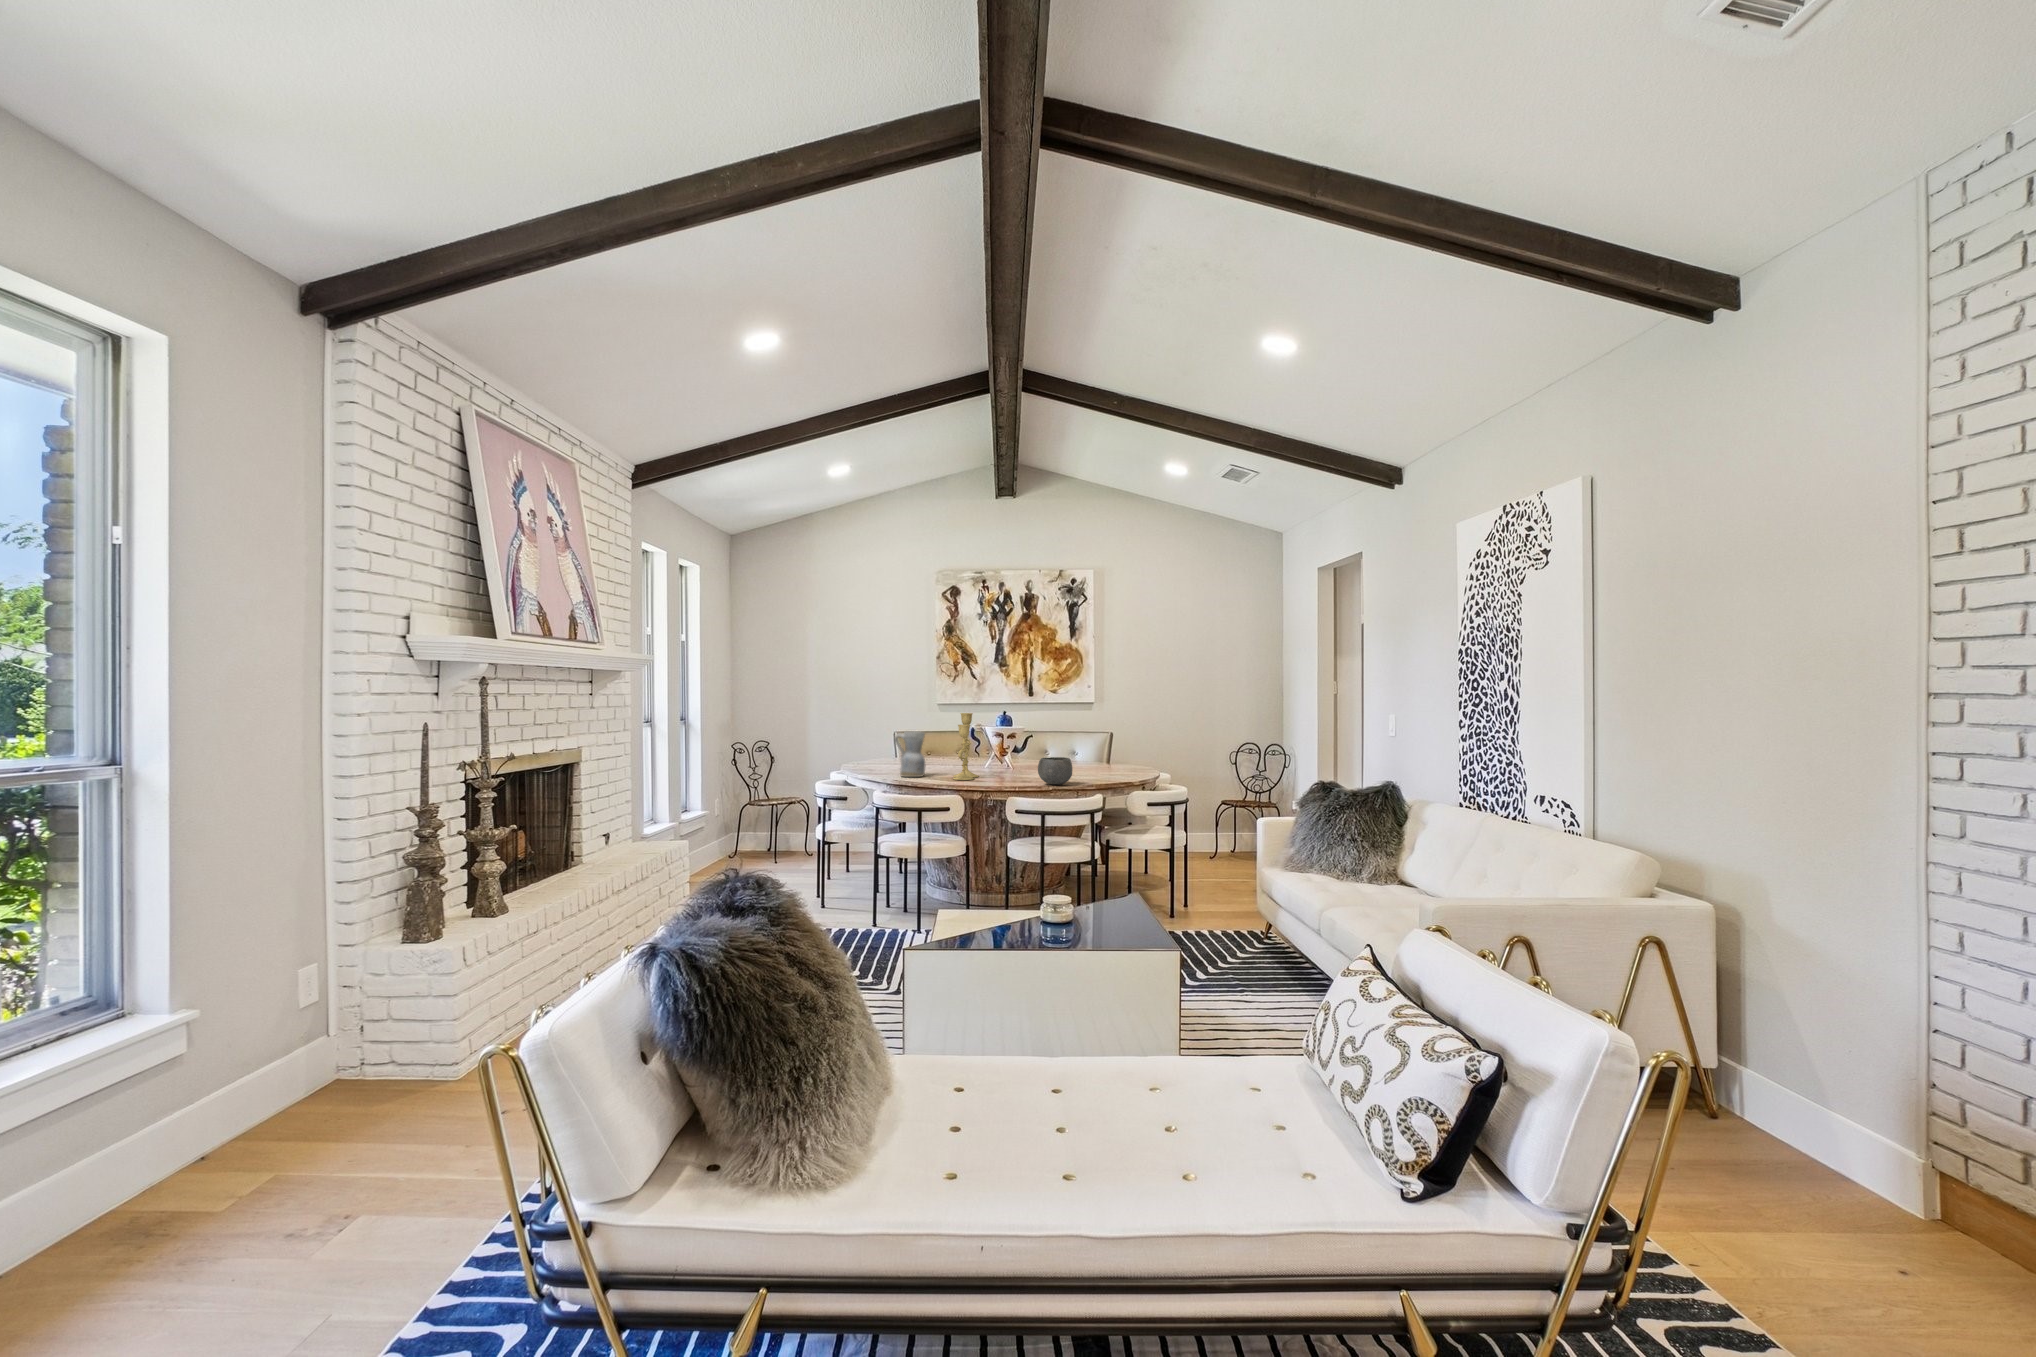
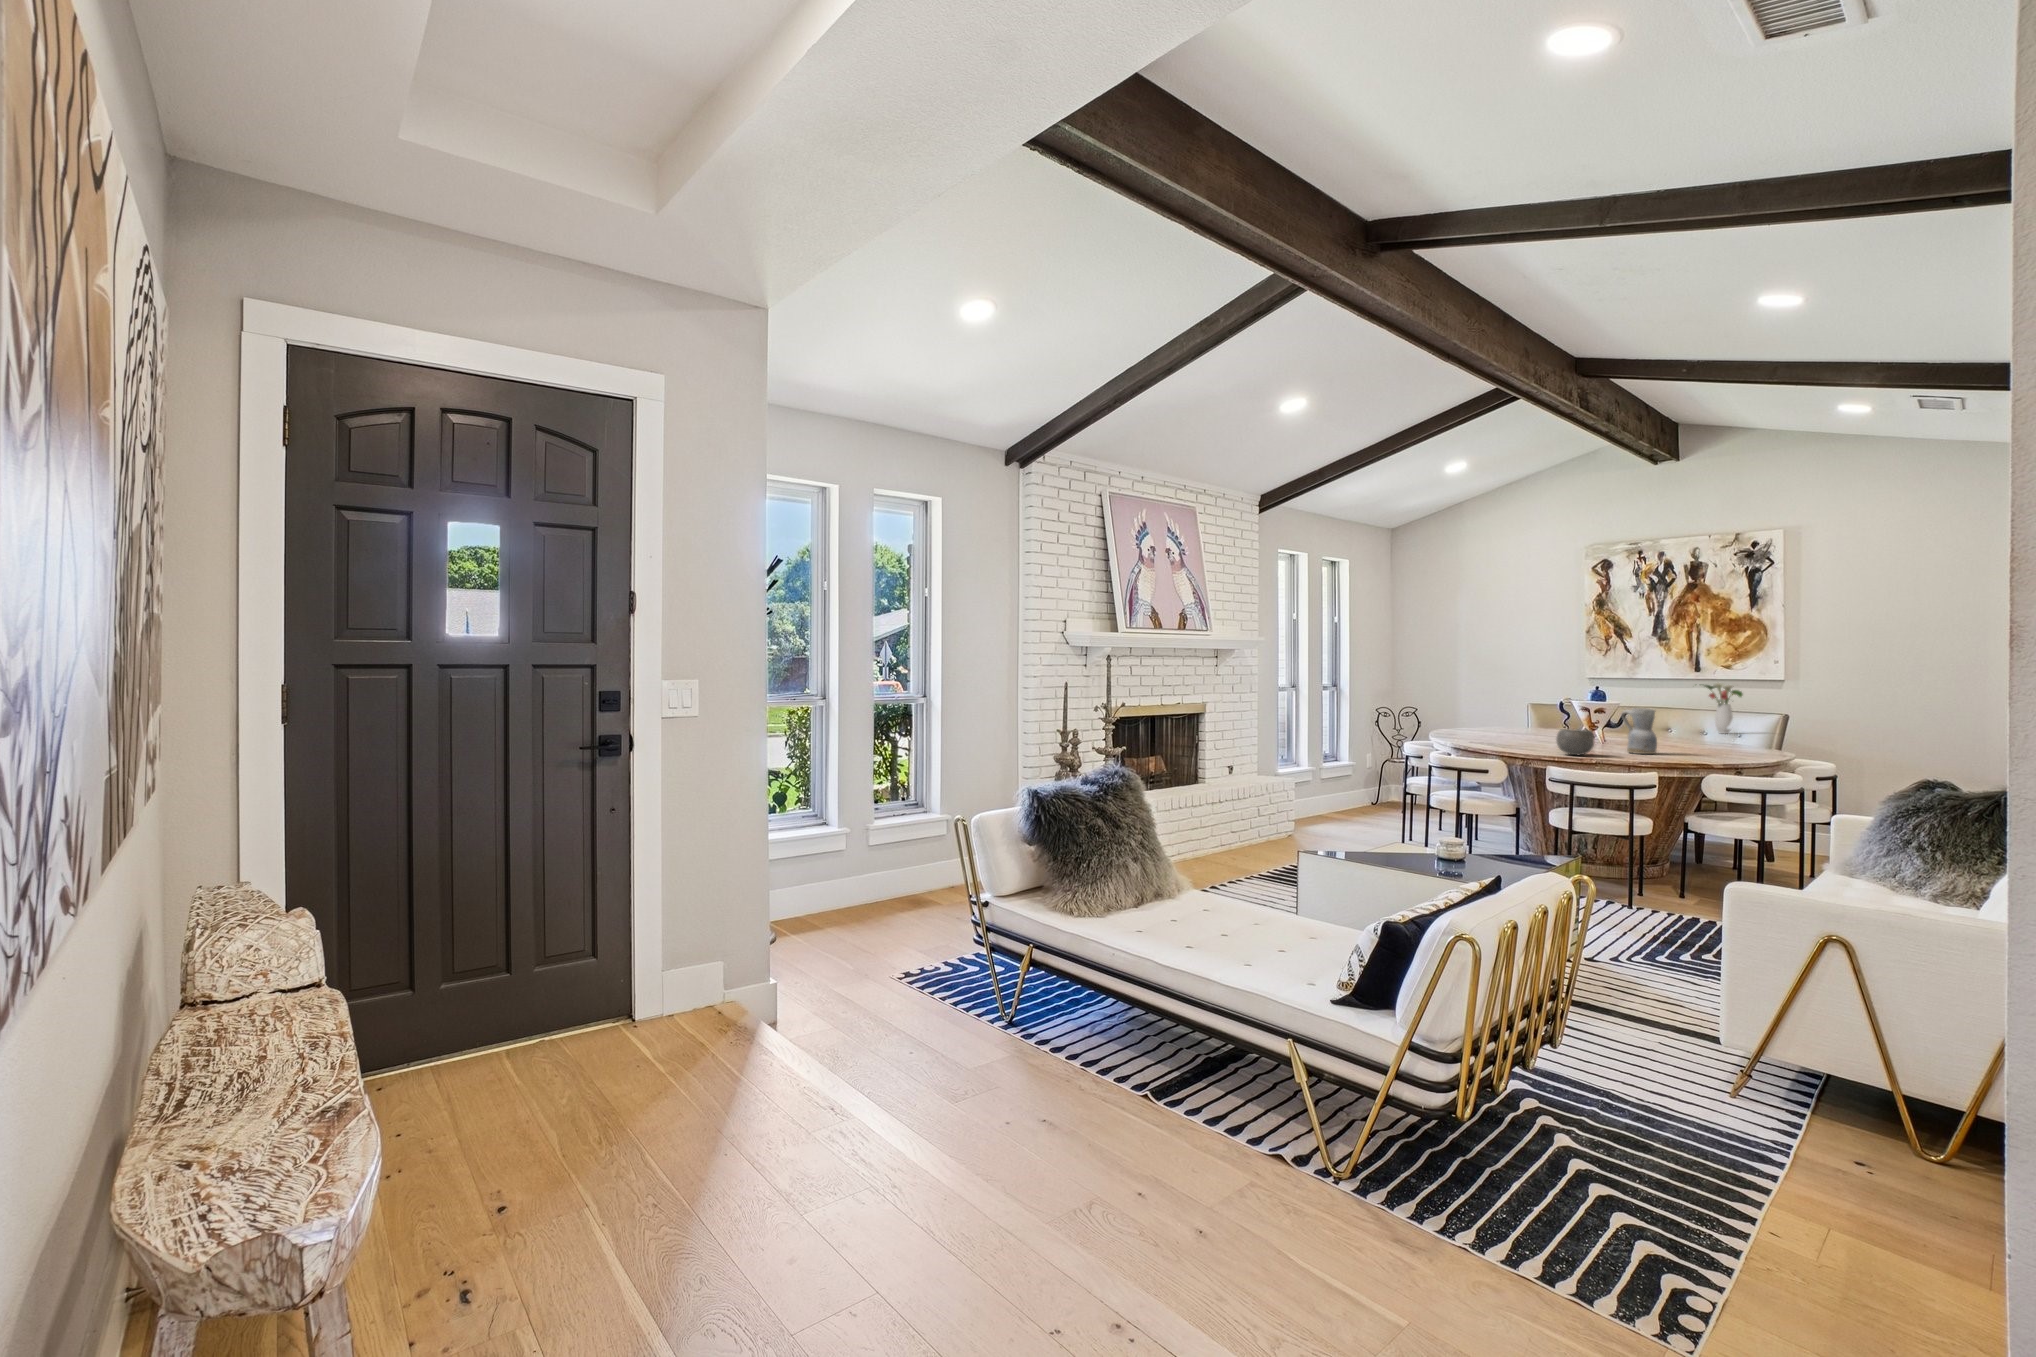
flower arrangement: none [1039,704,1078,751] -> present [1705,683,1743,734]
candlestick: present [953,713,979,780] -> none [1489,686,1525,747]
ceramic pitcher: present [894,731,925,777] -> present [1621,708,1657,754]

